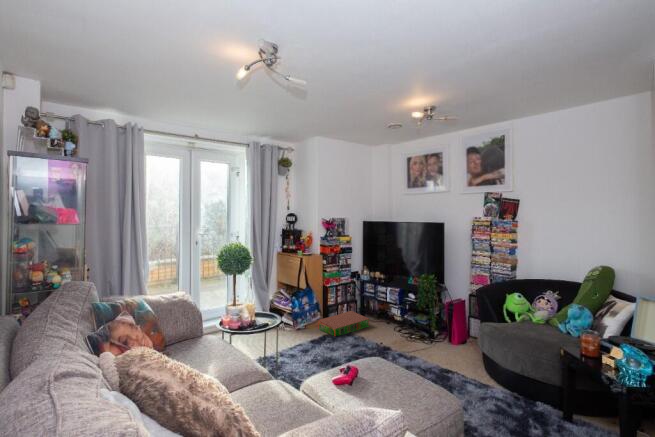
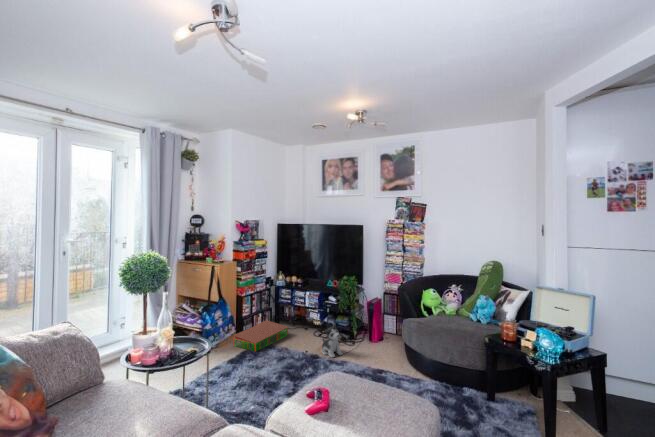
plush toy: none [395,319,415,352] -> present [322,324,343,357]

